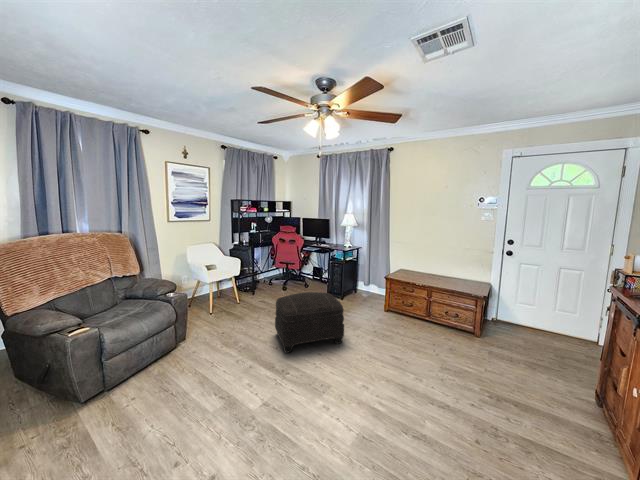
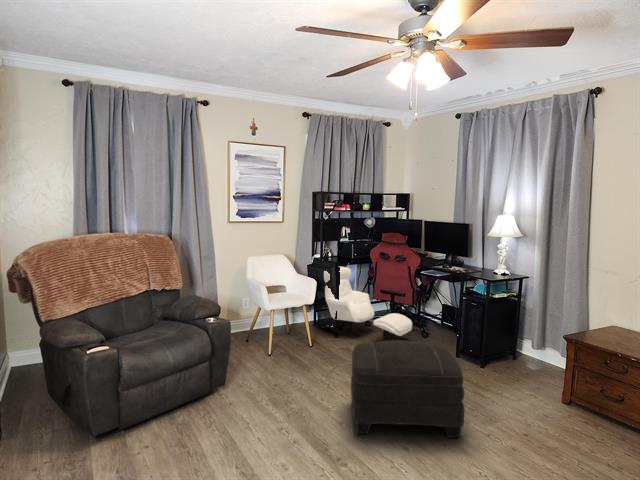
armchair: none [242,249,300,296] -> present [324,267,412,341]

